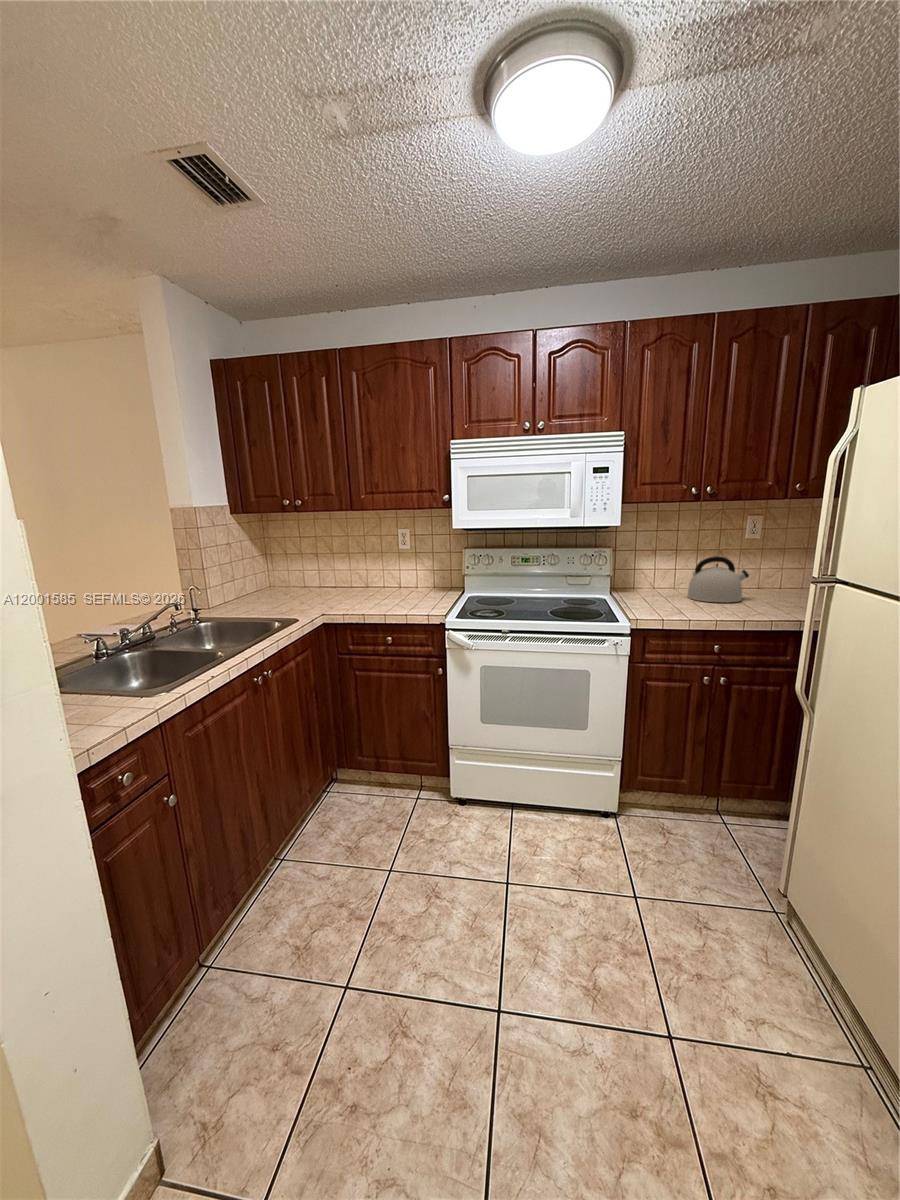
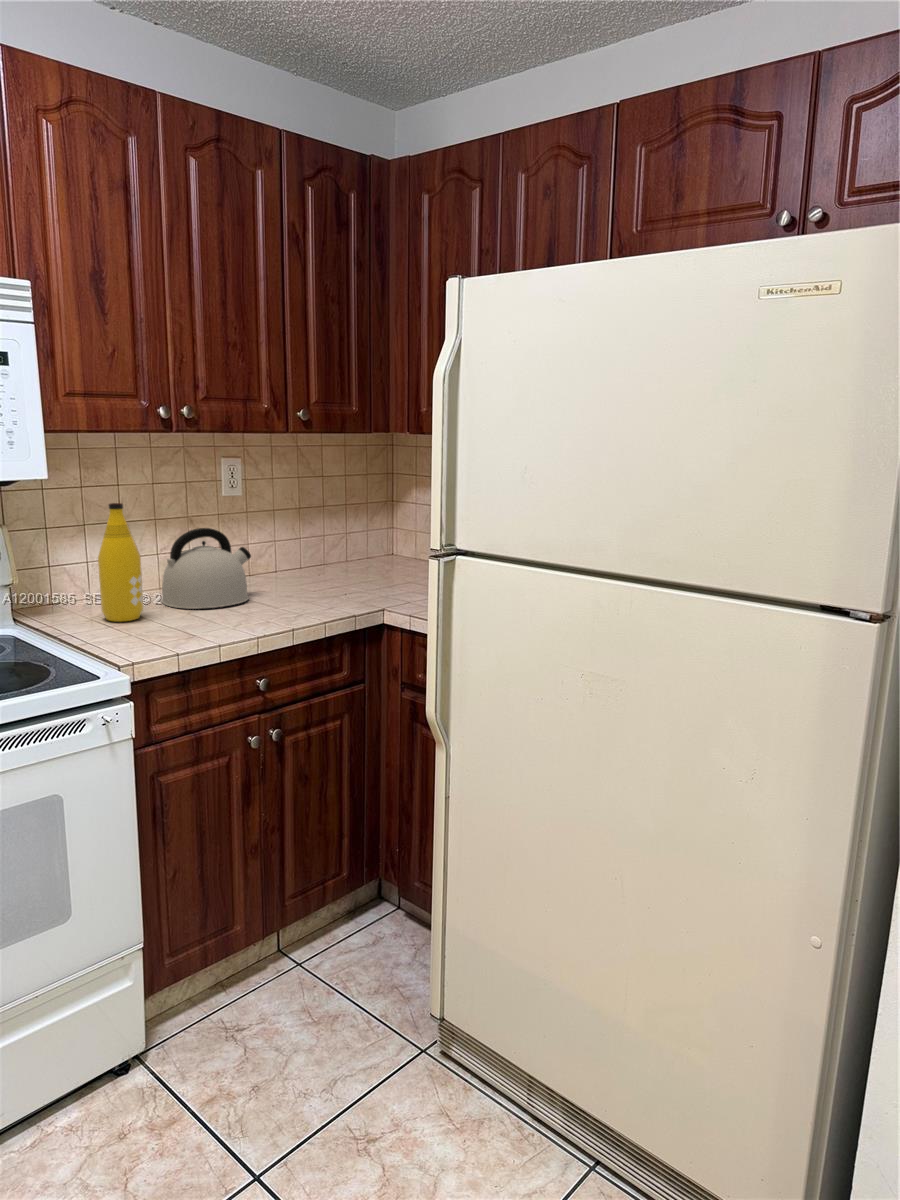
bottle: none [647,539,671,601] -> present [98,503,144,622]

